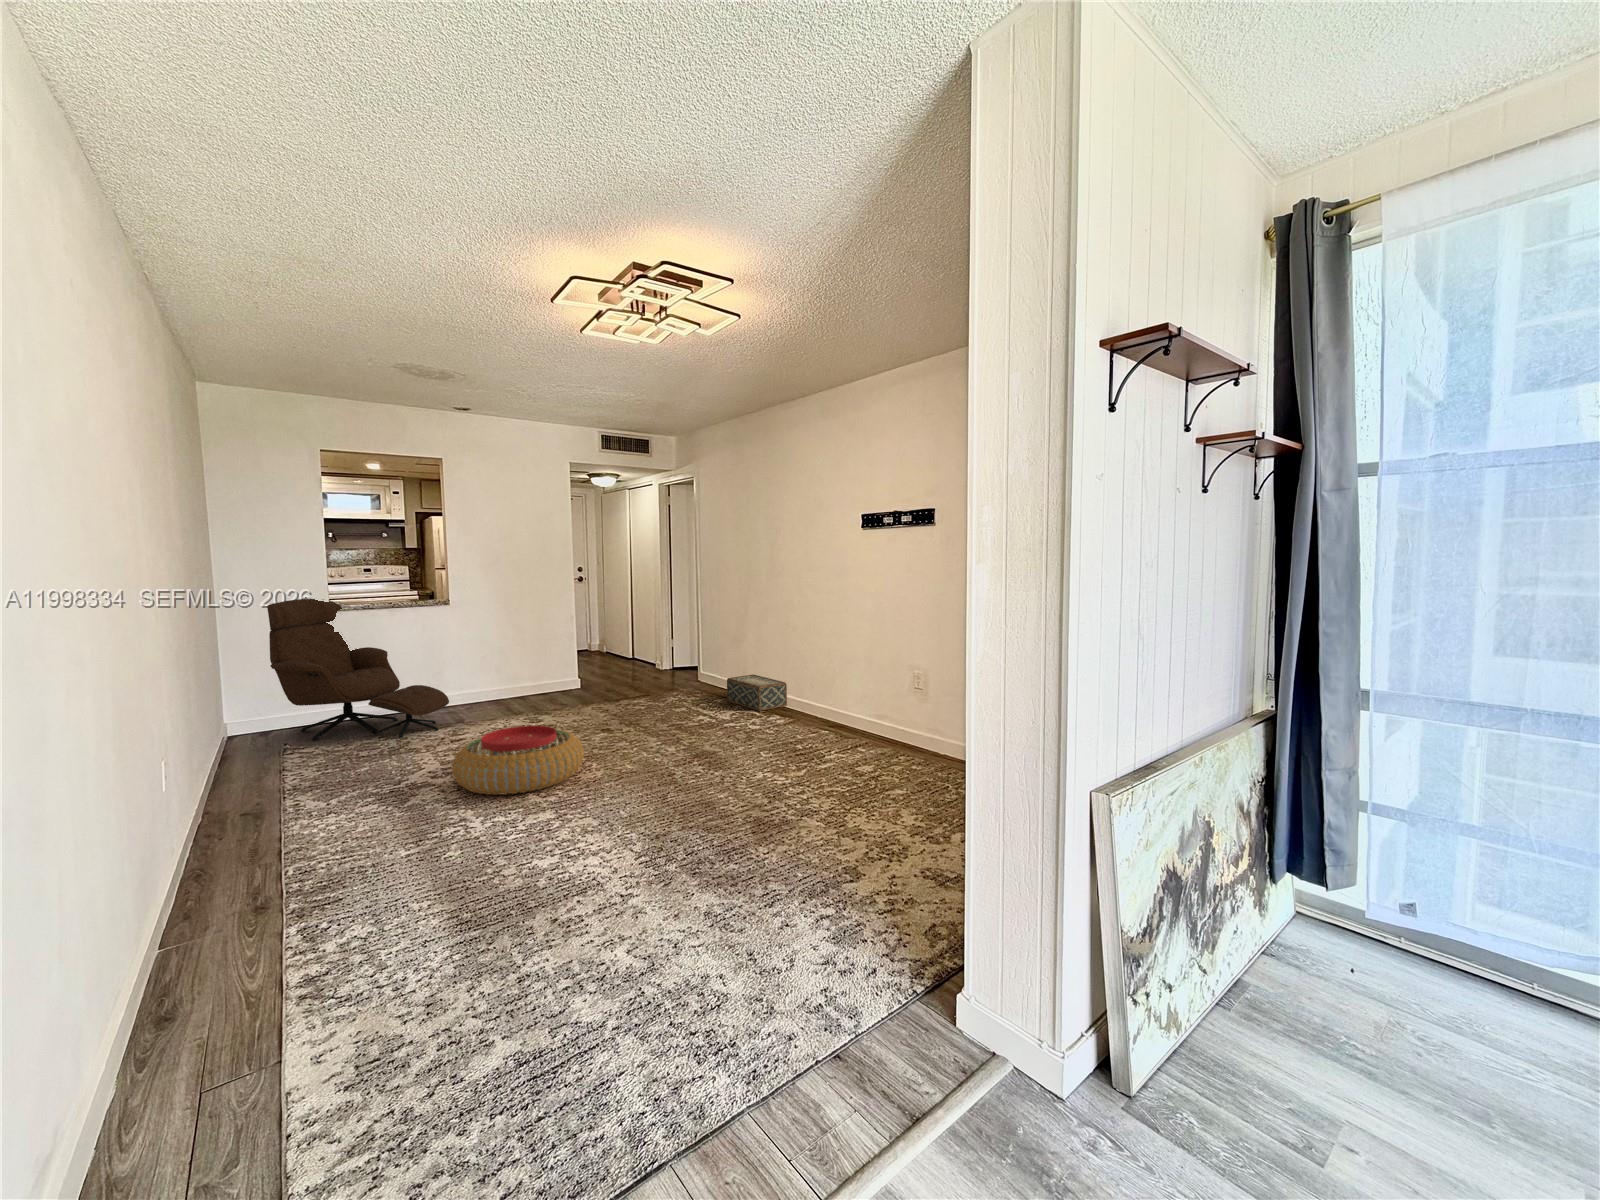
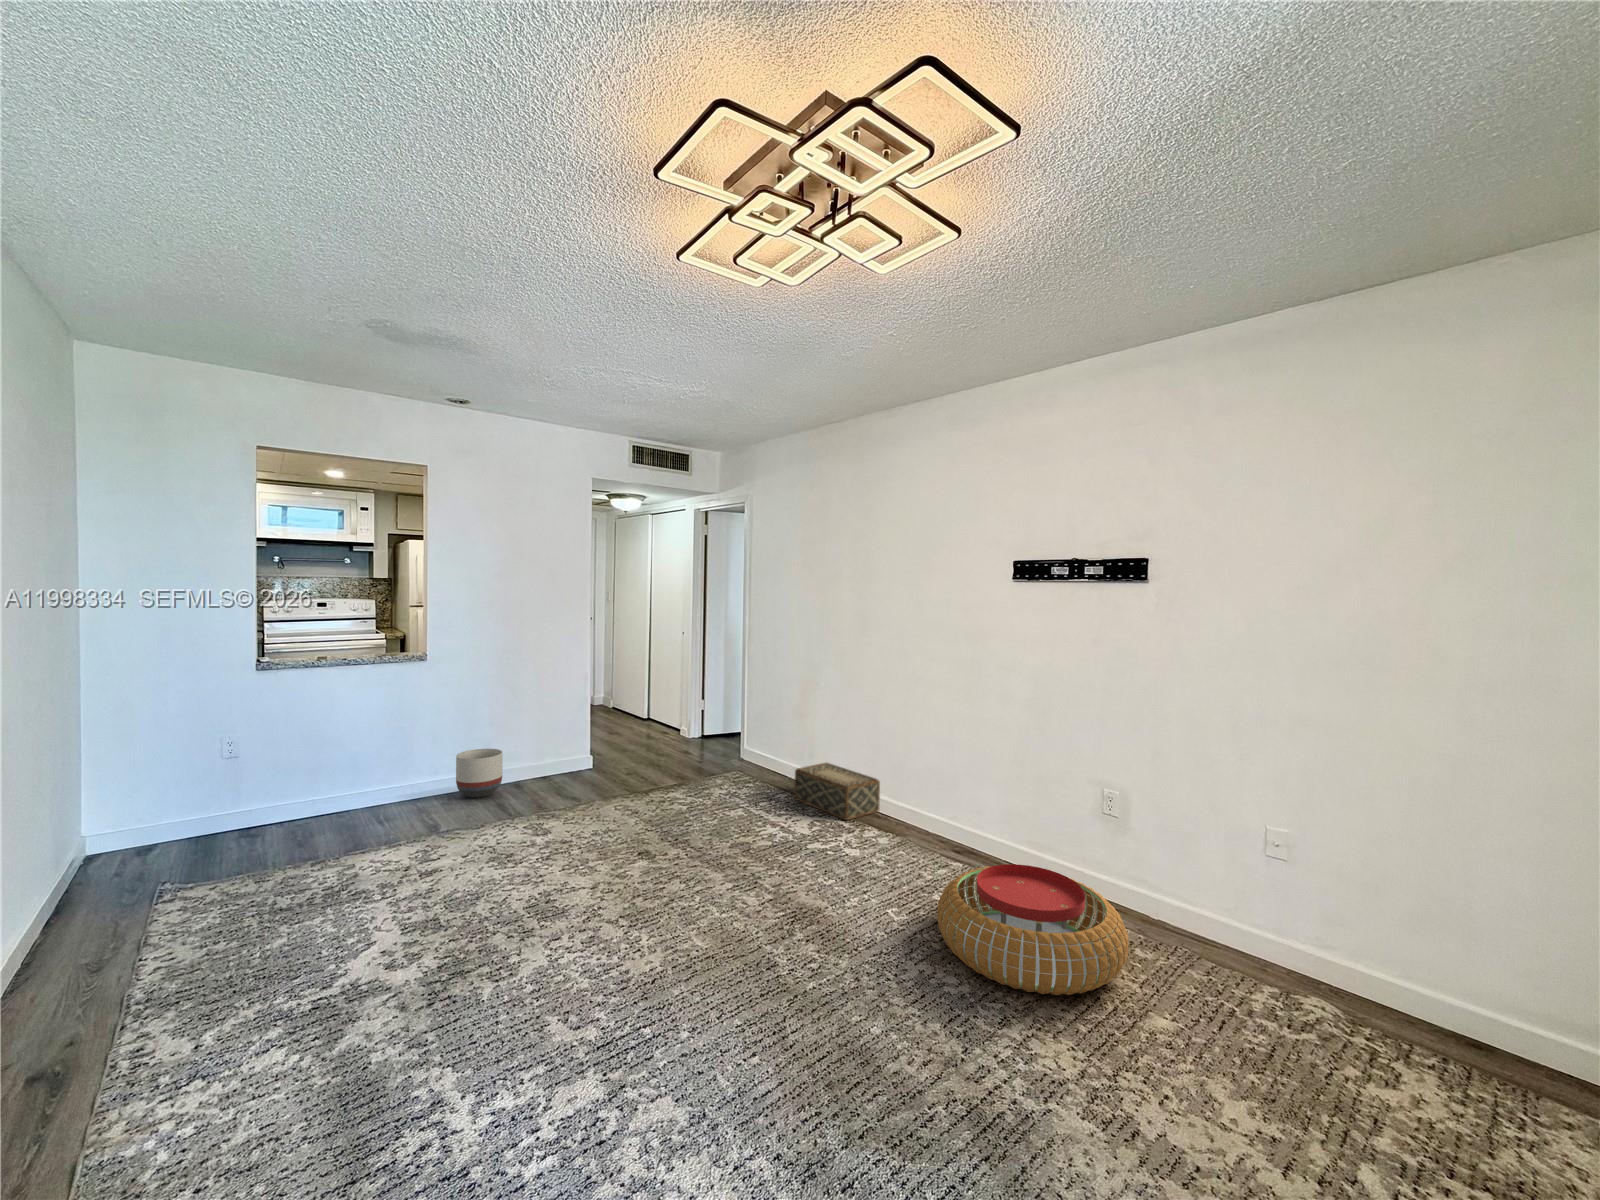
lounge chair: present [267,599,449,740] -> none [157,653,419,867]
planter: none [475,670,510,704] -> present [456,749,503,798]
pouf: present [452,725,584,795] -> present [937,864,1129,995]

